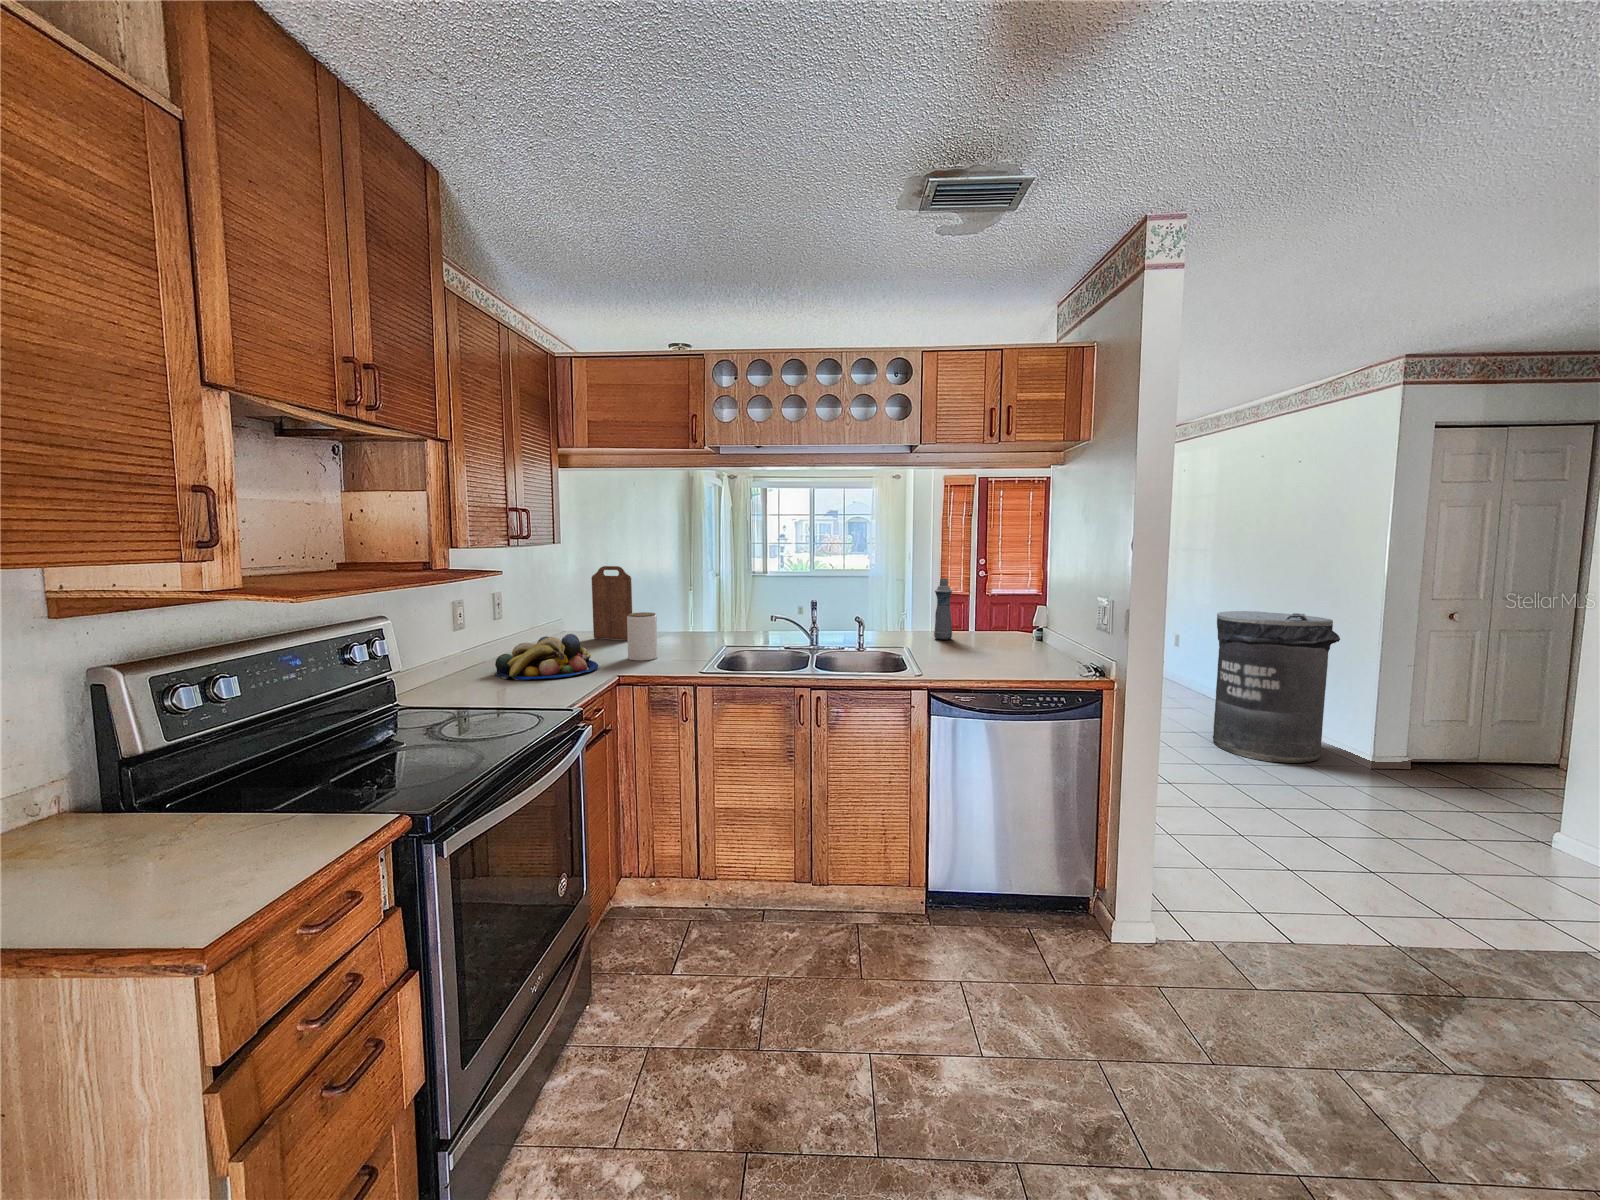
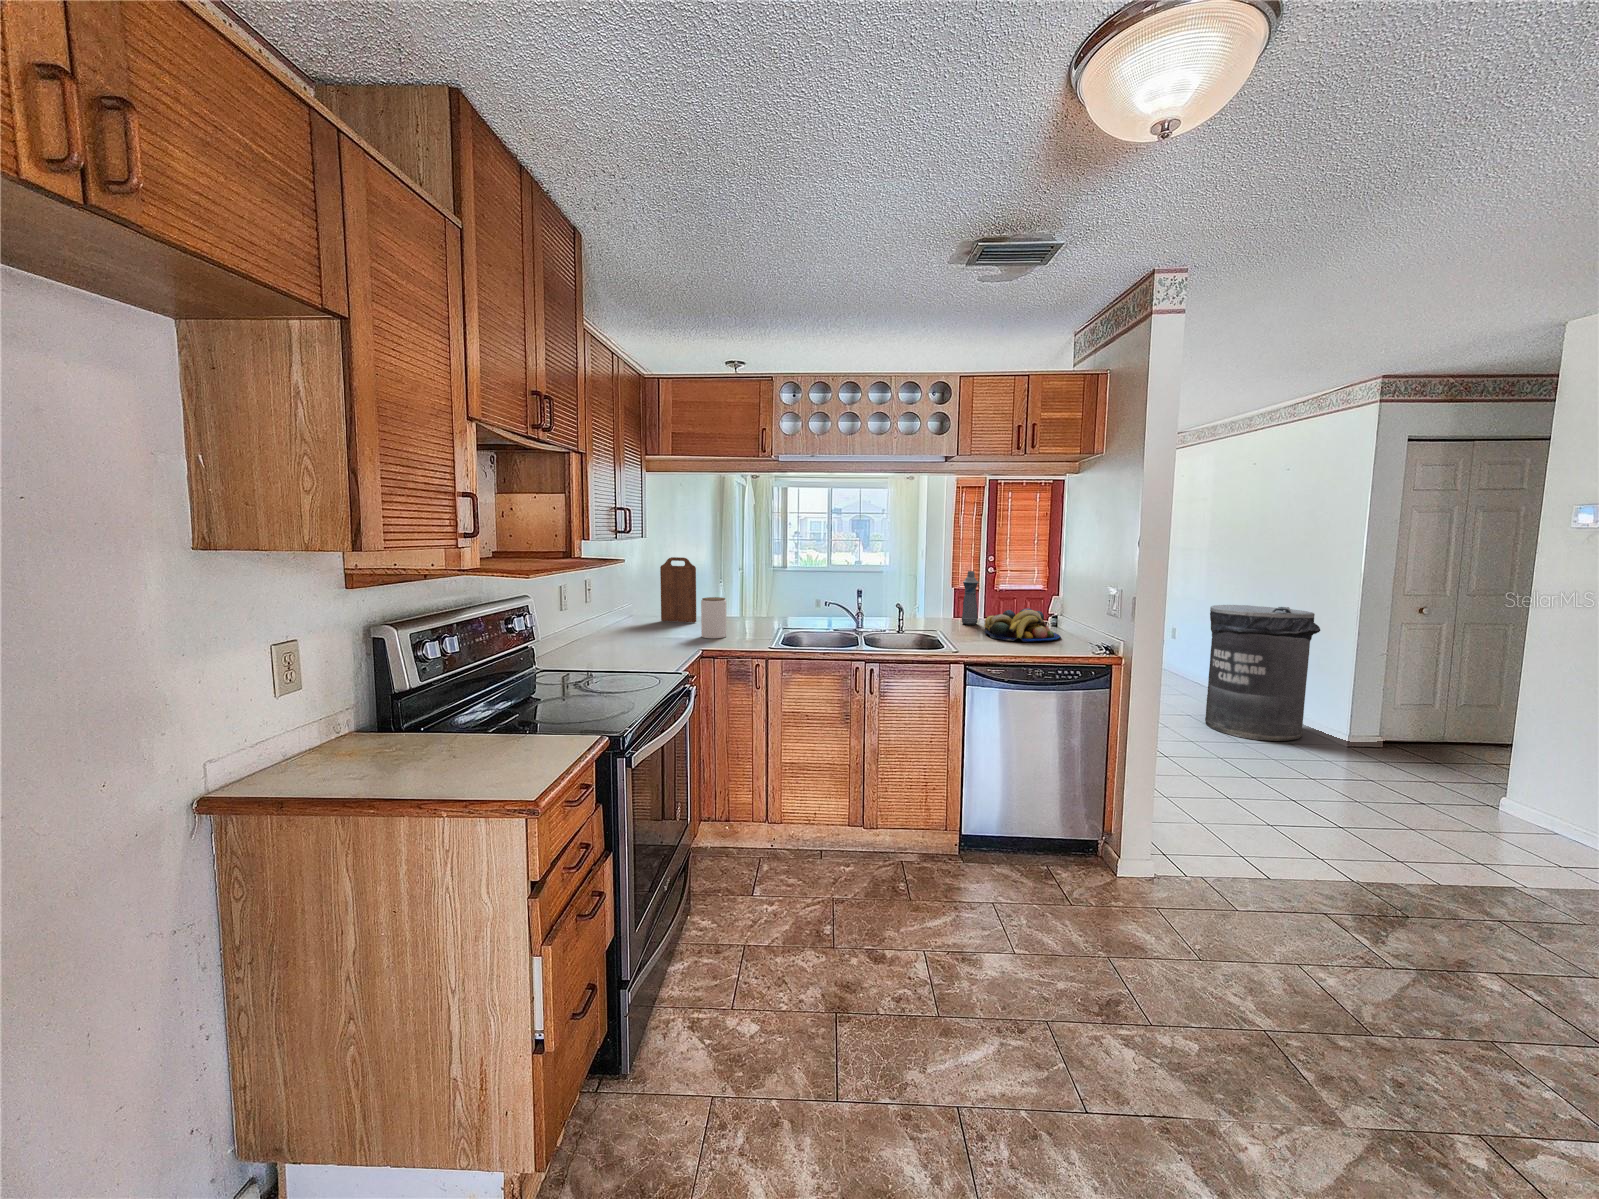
fruit bowl: present [495,634,598,680] -> present [985,608,1060,641]

